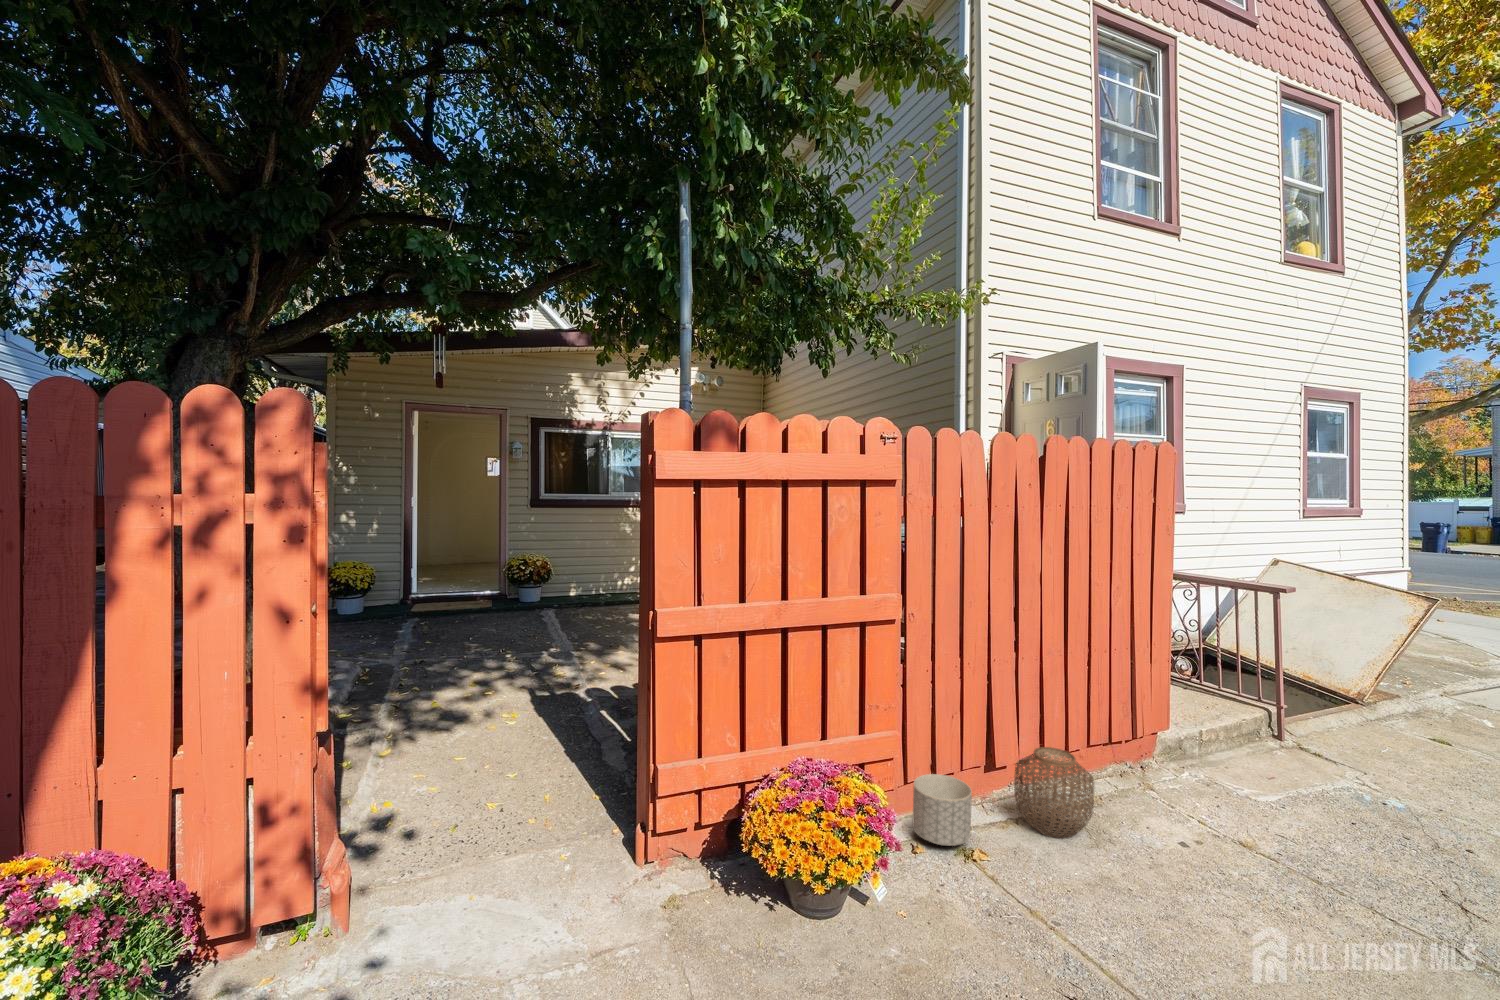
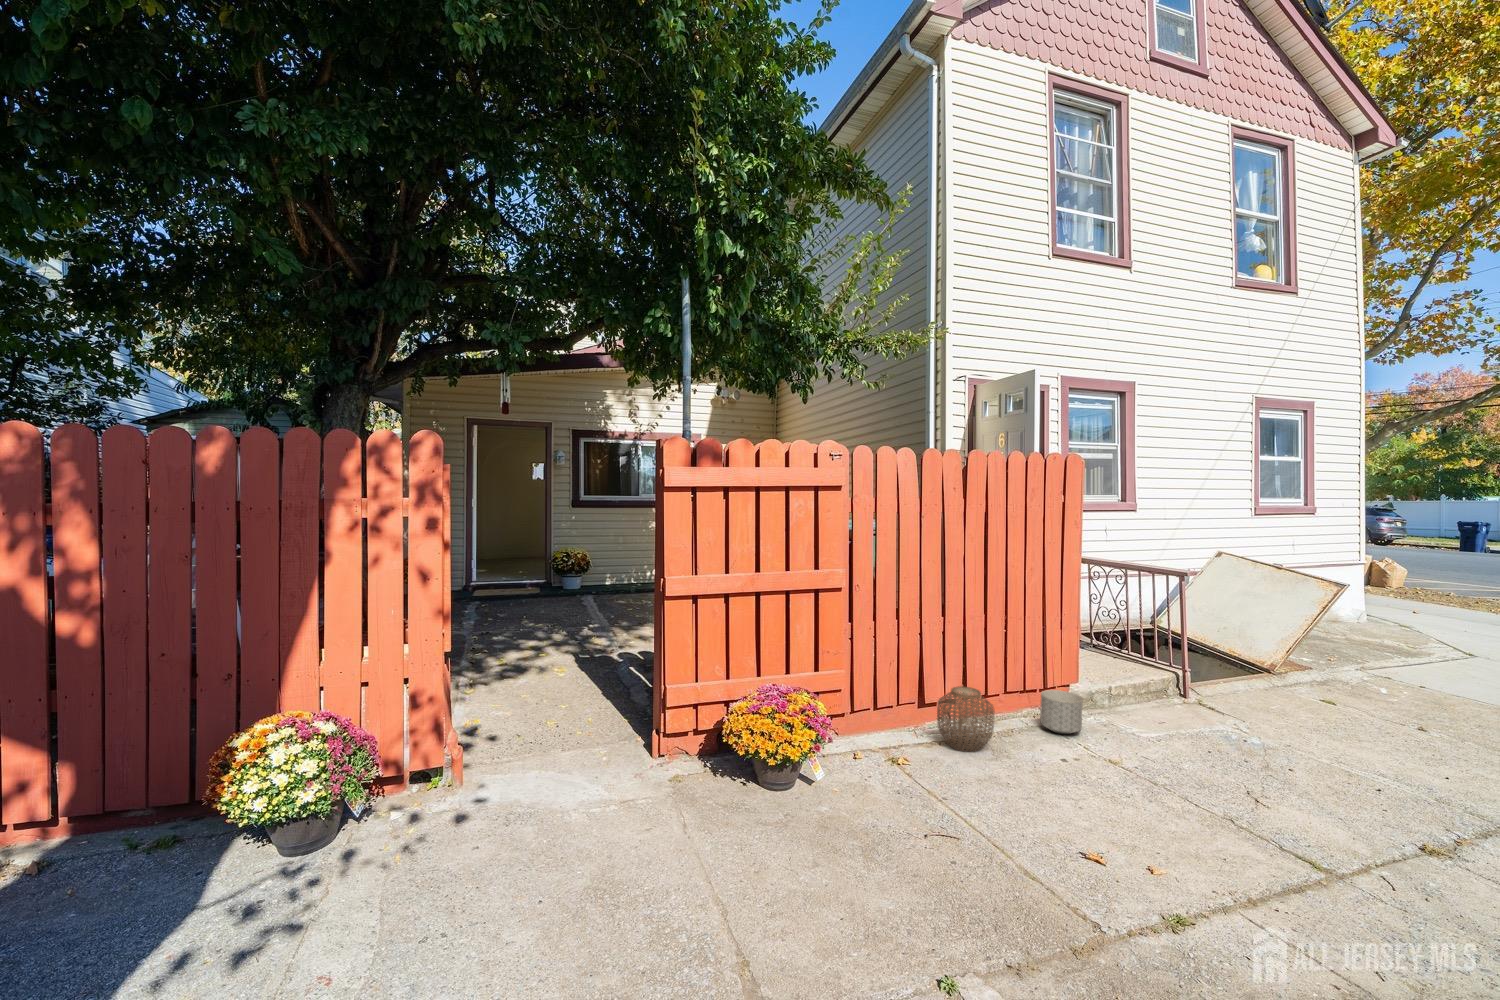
planter: present [912,774,972,846] -> present [1040,690,1082,734]

